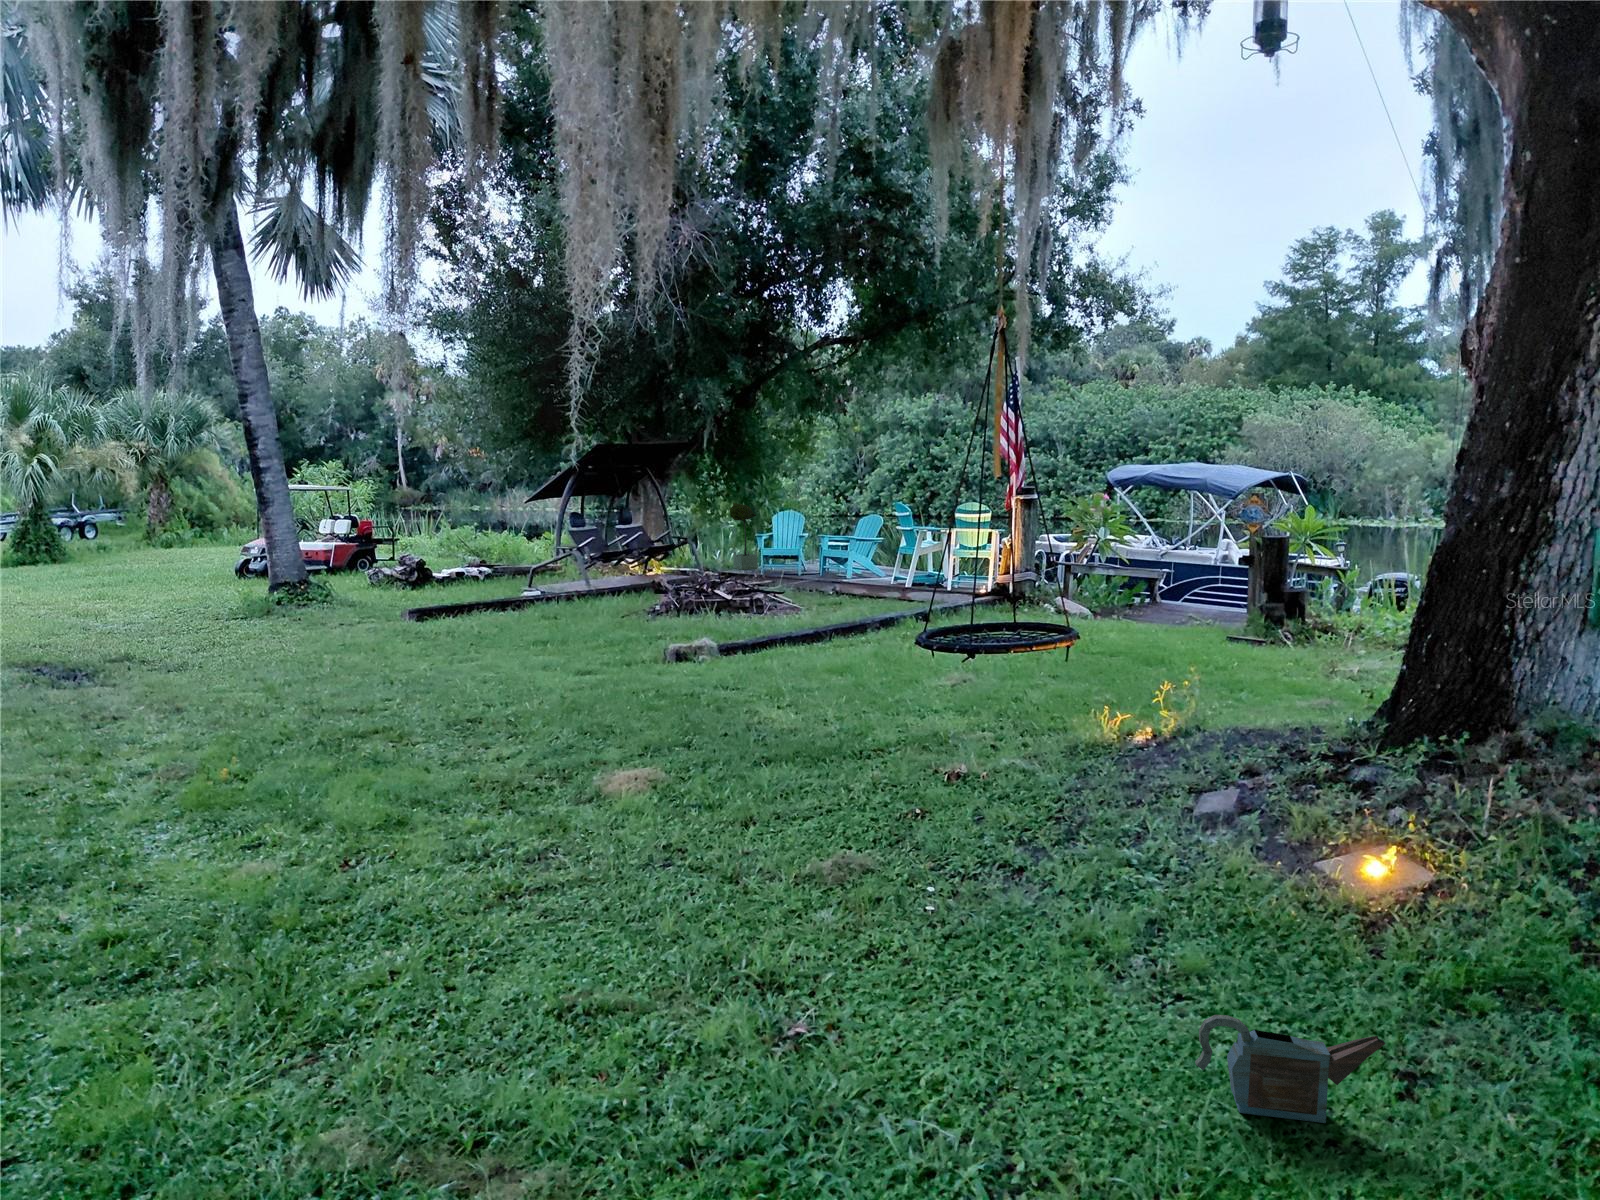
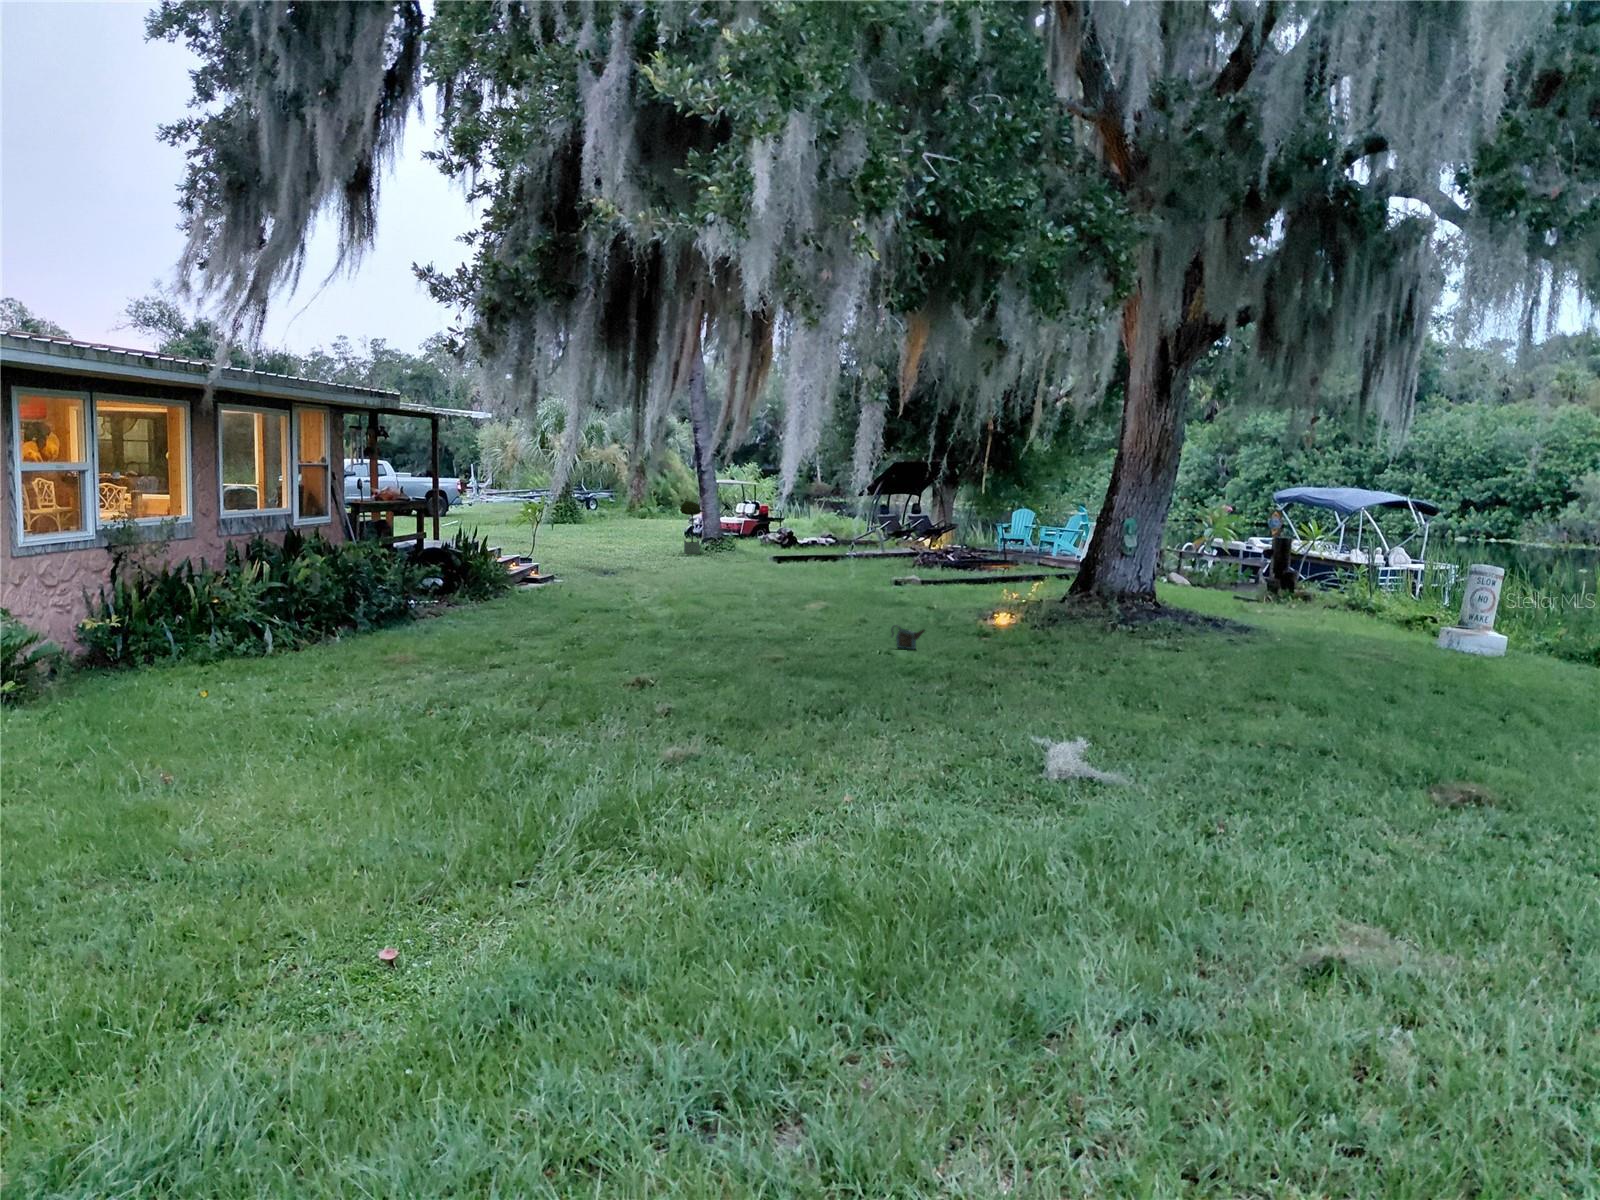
potted tree: present [729,502,758,570] -> present [680,500,702,554]

